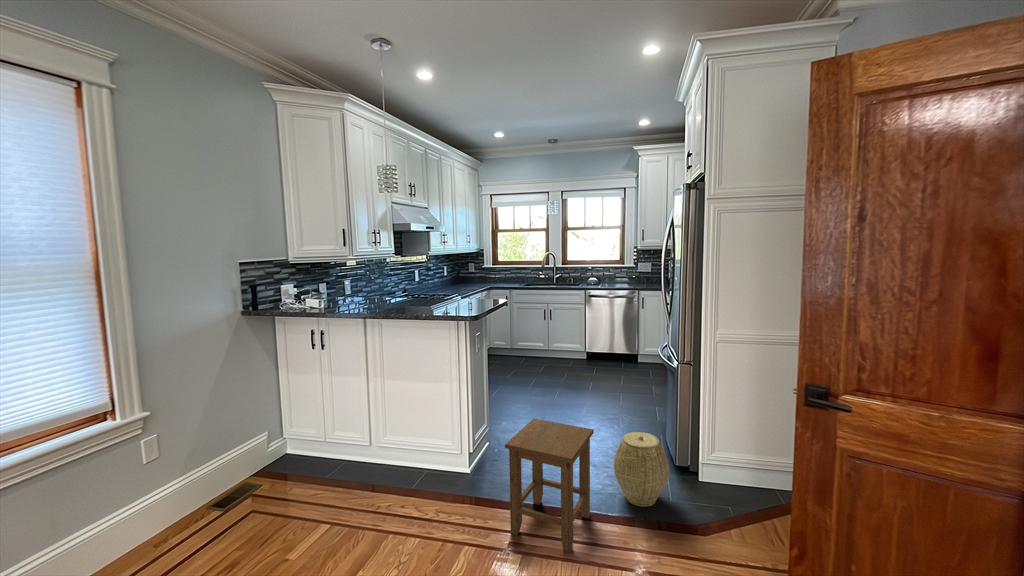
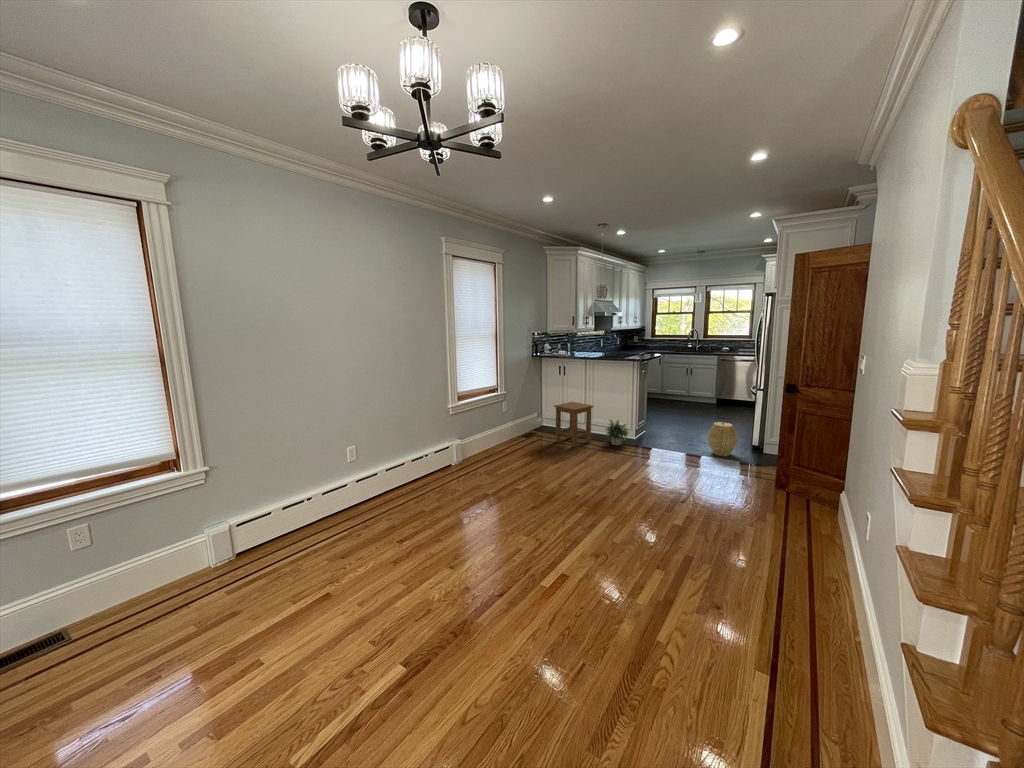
stool: present [505,419,594,553] -> present [554,402,593,447]
potted plant: none [404,445,460,510] -> present [606,420,628,445]

